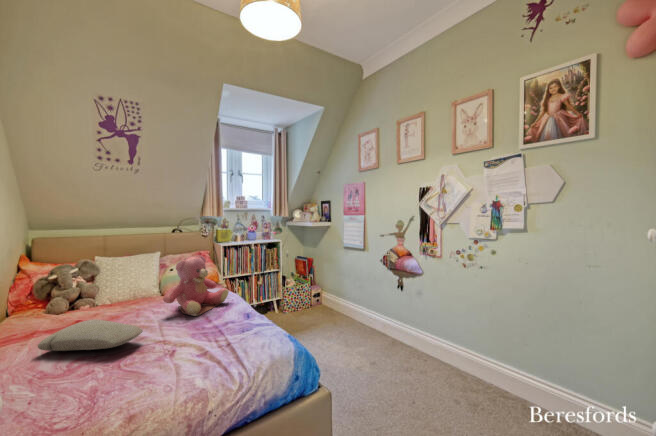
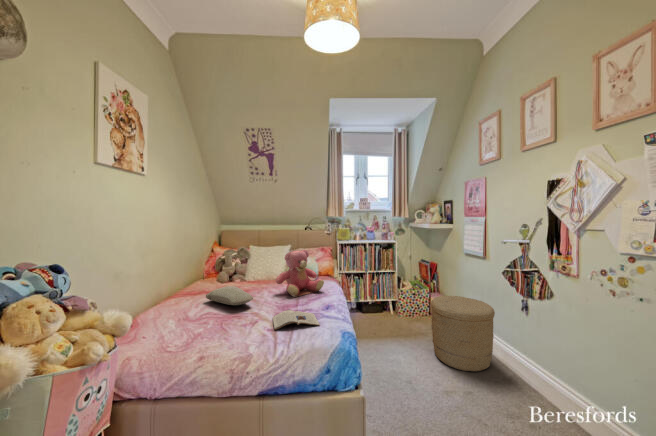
woven basket: none [329,285,379,349] -> present [431,296,495,371]
magazine: none [191,330,262,364] -> present [273,310,320,330]

